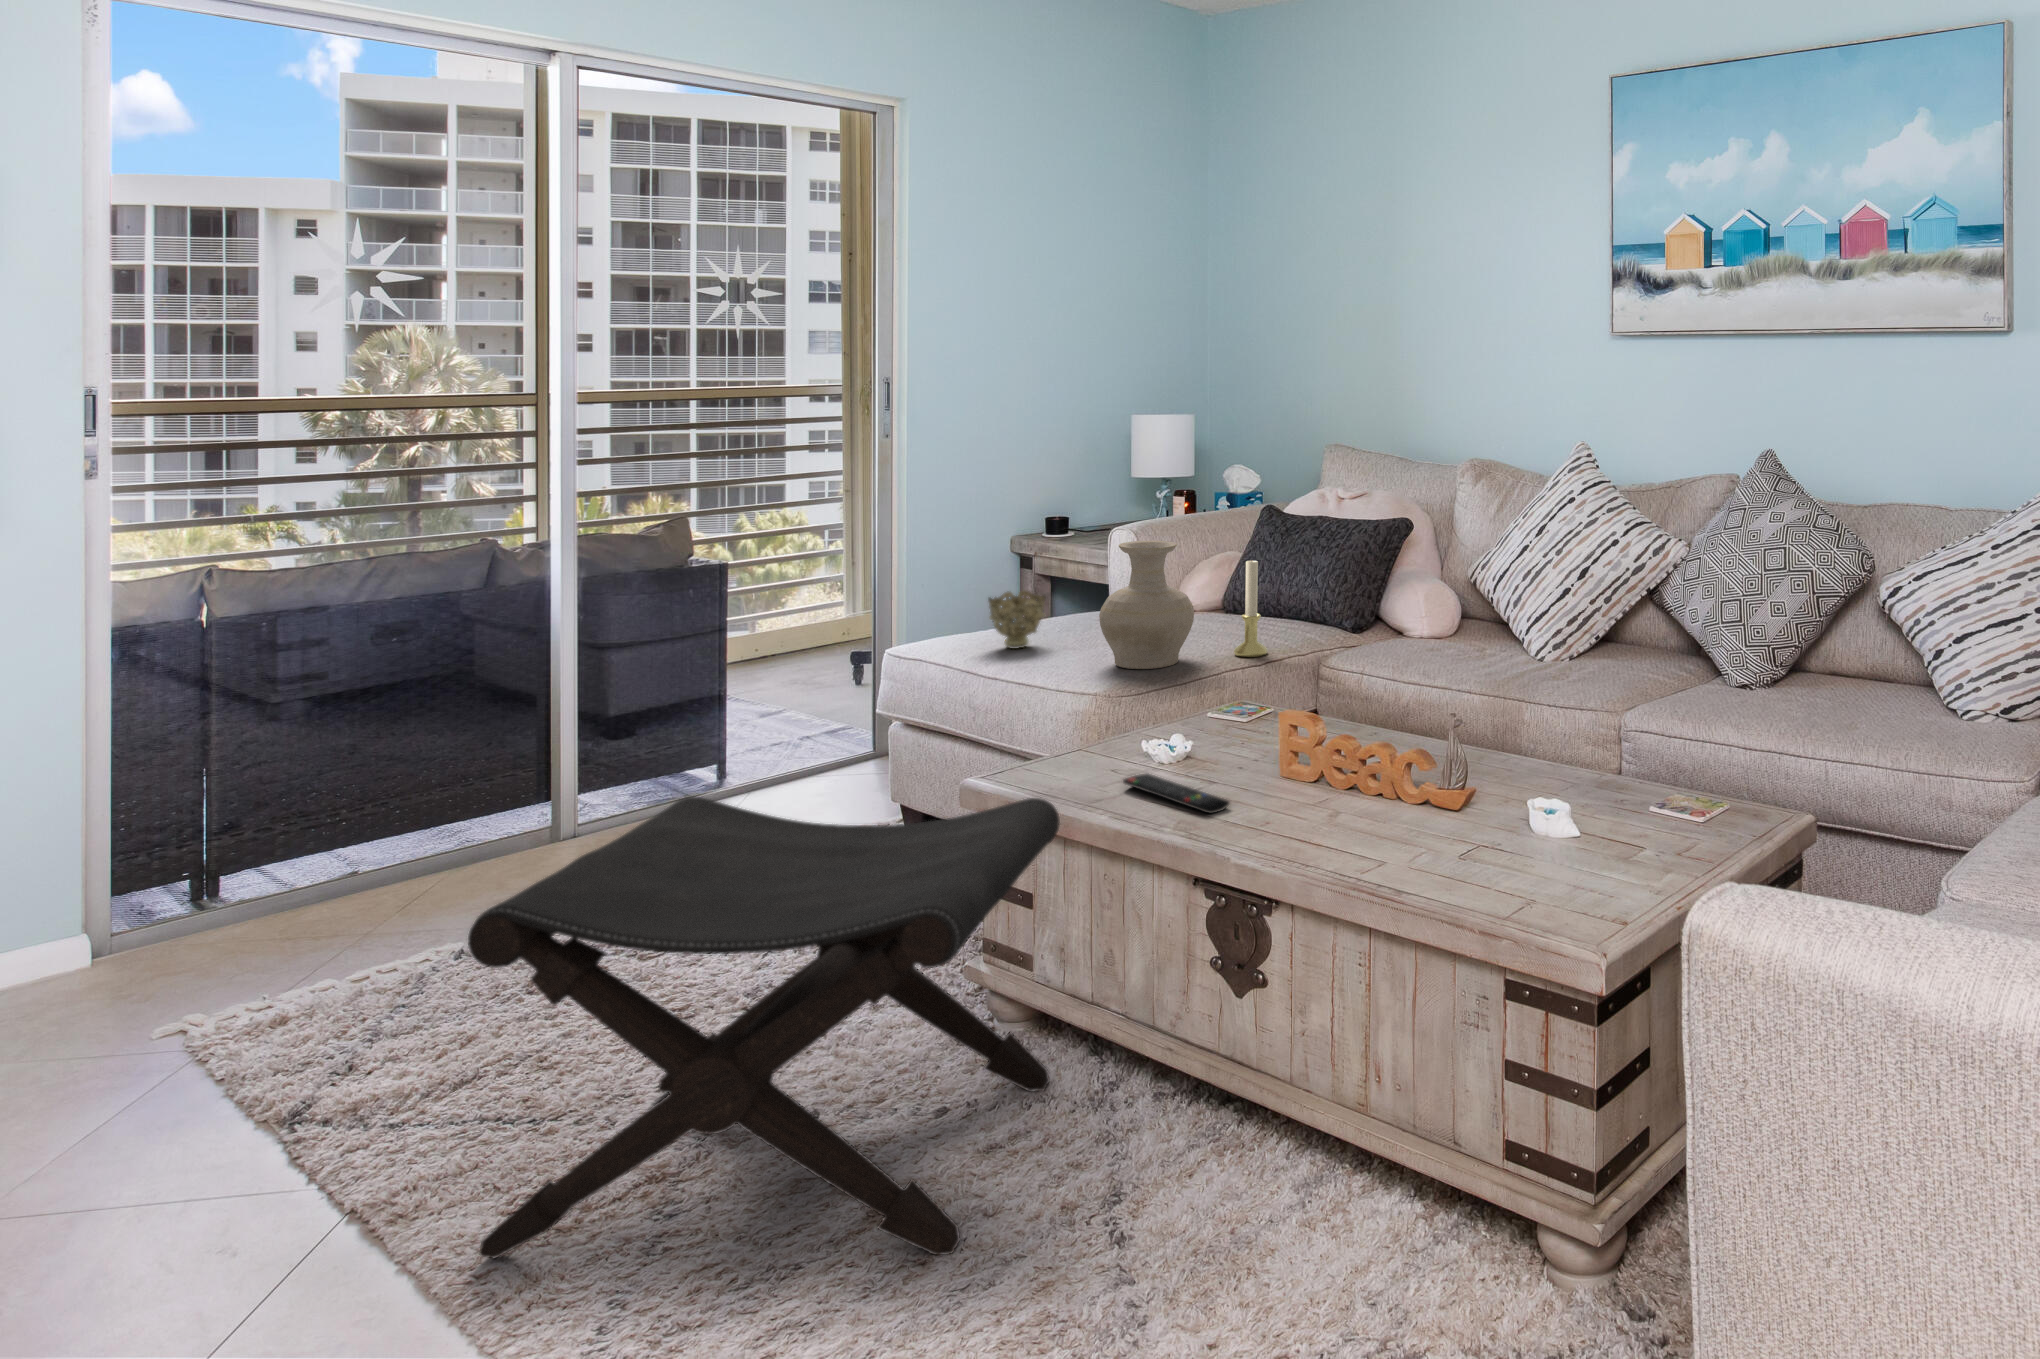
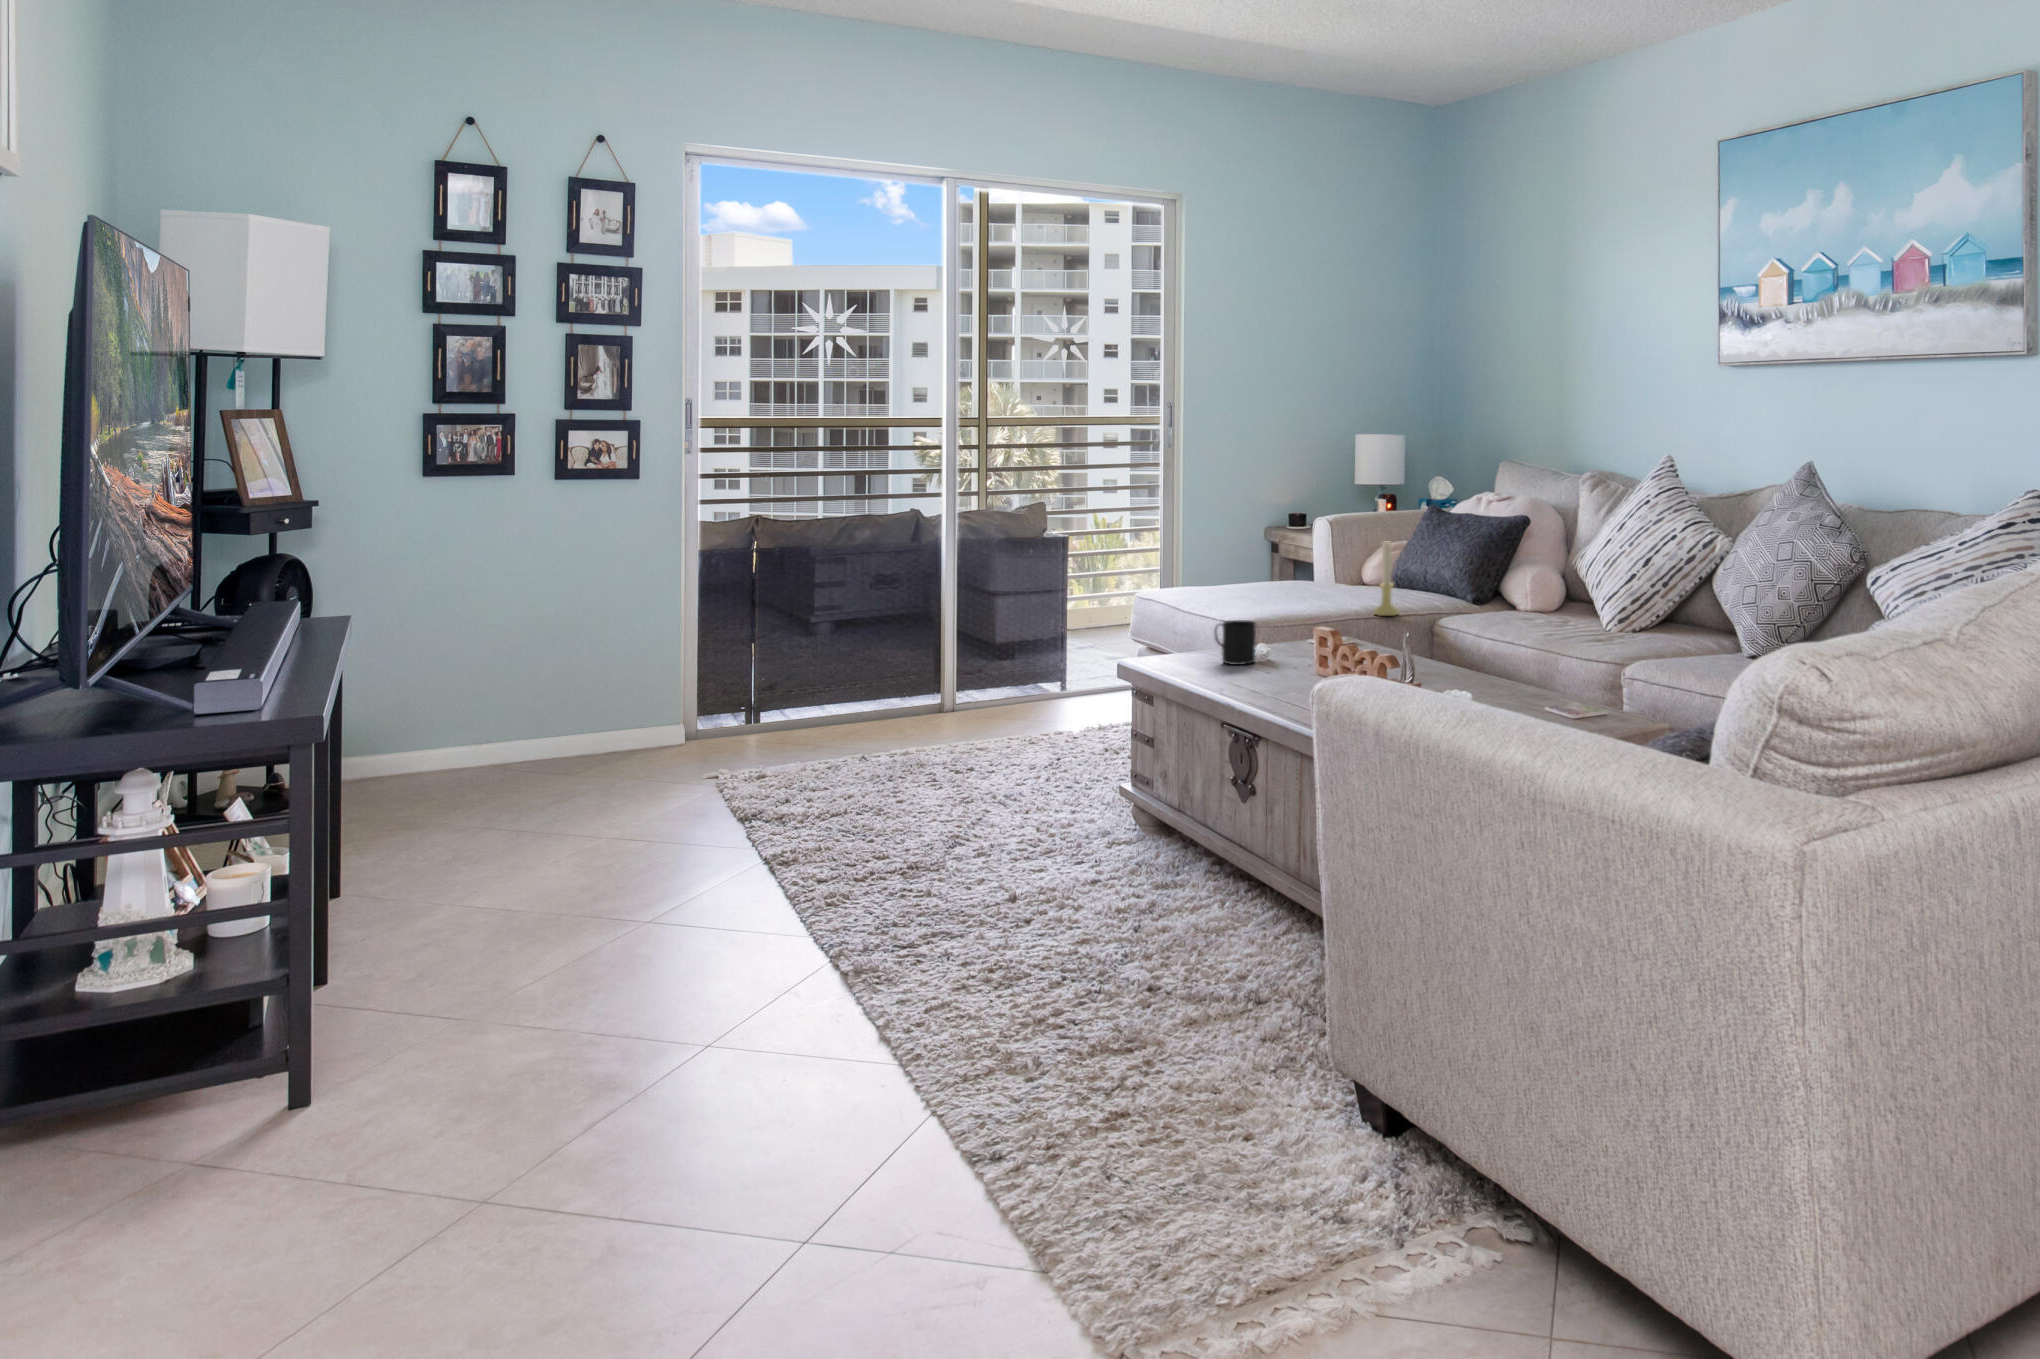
vase: present [1099,541,1194,669] -> none [1273,523,1342,619]
decorative bowl: present [988,591,1046,649] -> none [1211,561,1252,603]
mug: none [1099,696,1162,763] -> present [1214,620,1256,665]
remote control: present [1123,774,1229,813] -> none [1212,668,1265,691]
footstool: present [468,796,1060,1258] -> none [817,654,1158,923]

